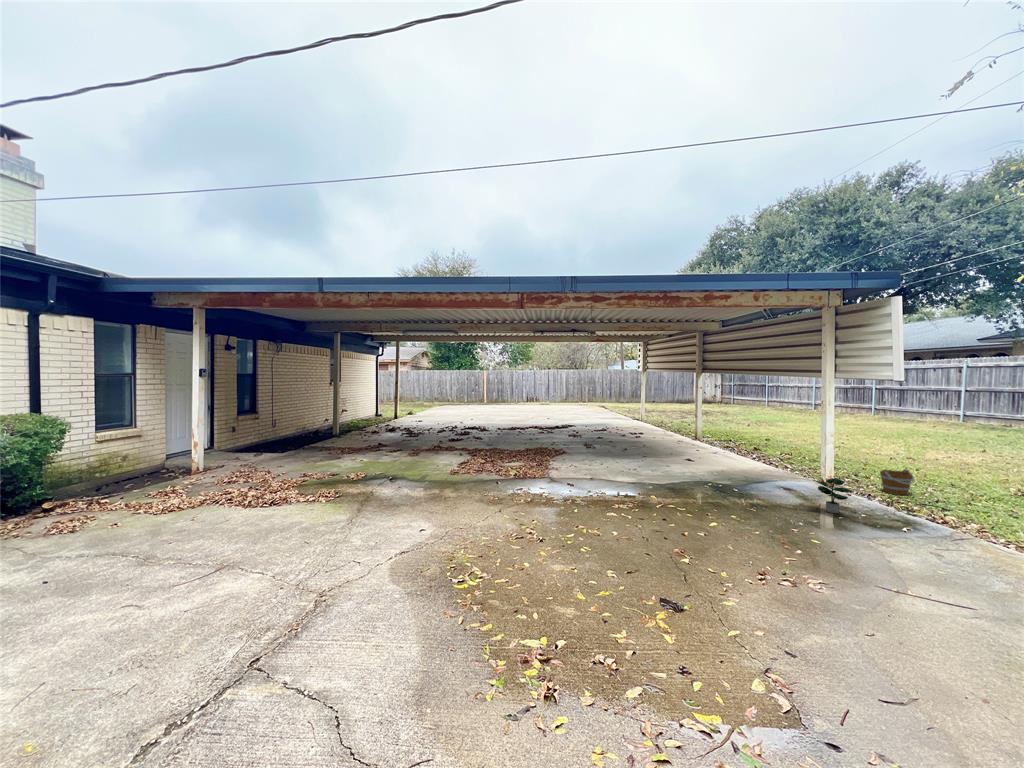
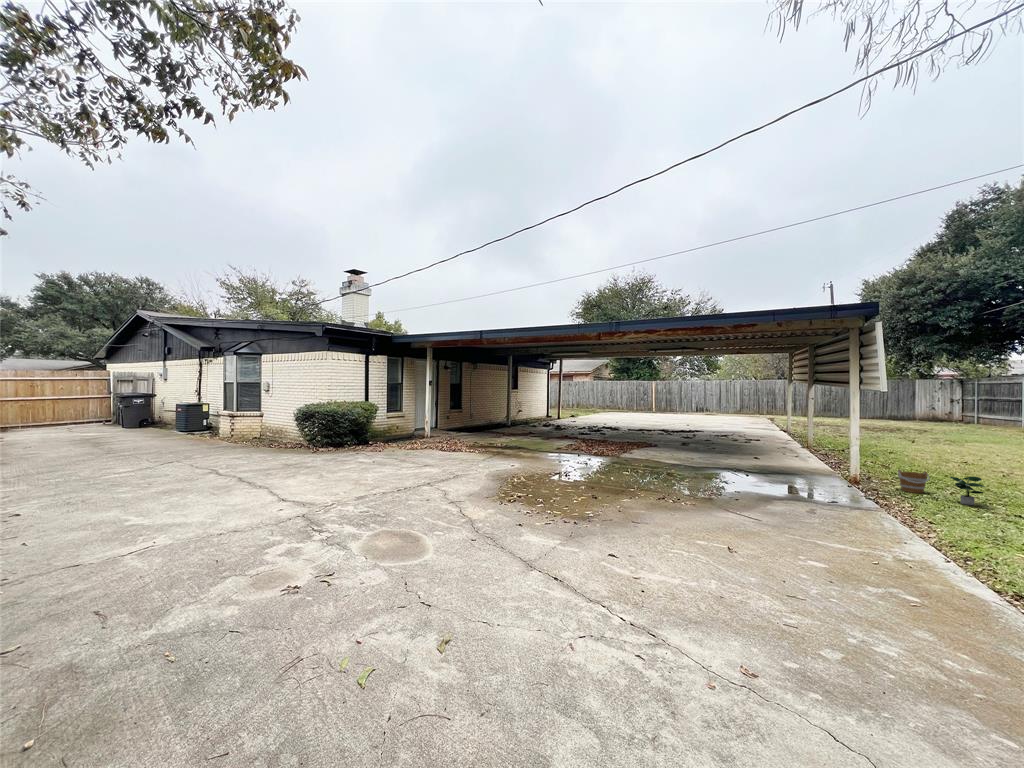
potted plant: present [816,478,853,513] -> present [950,476,985,505]

